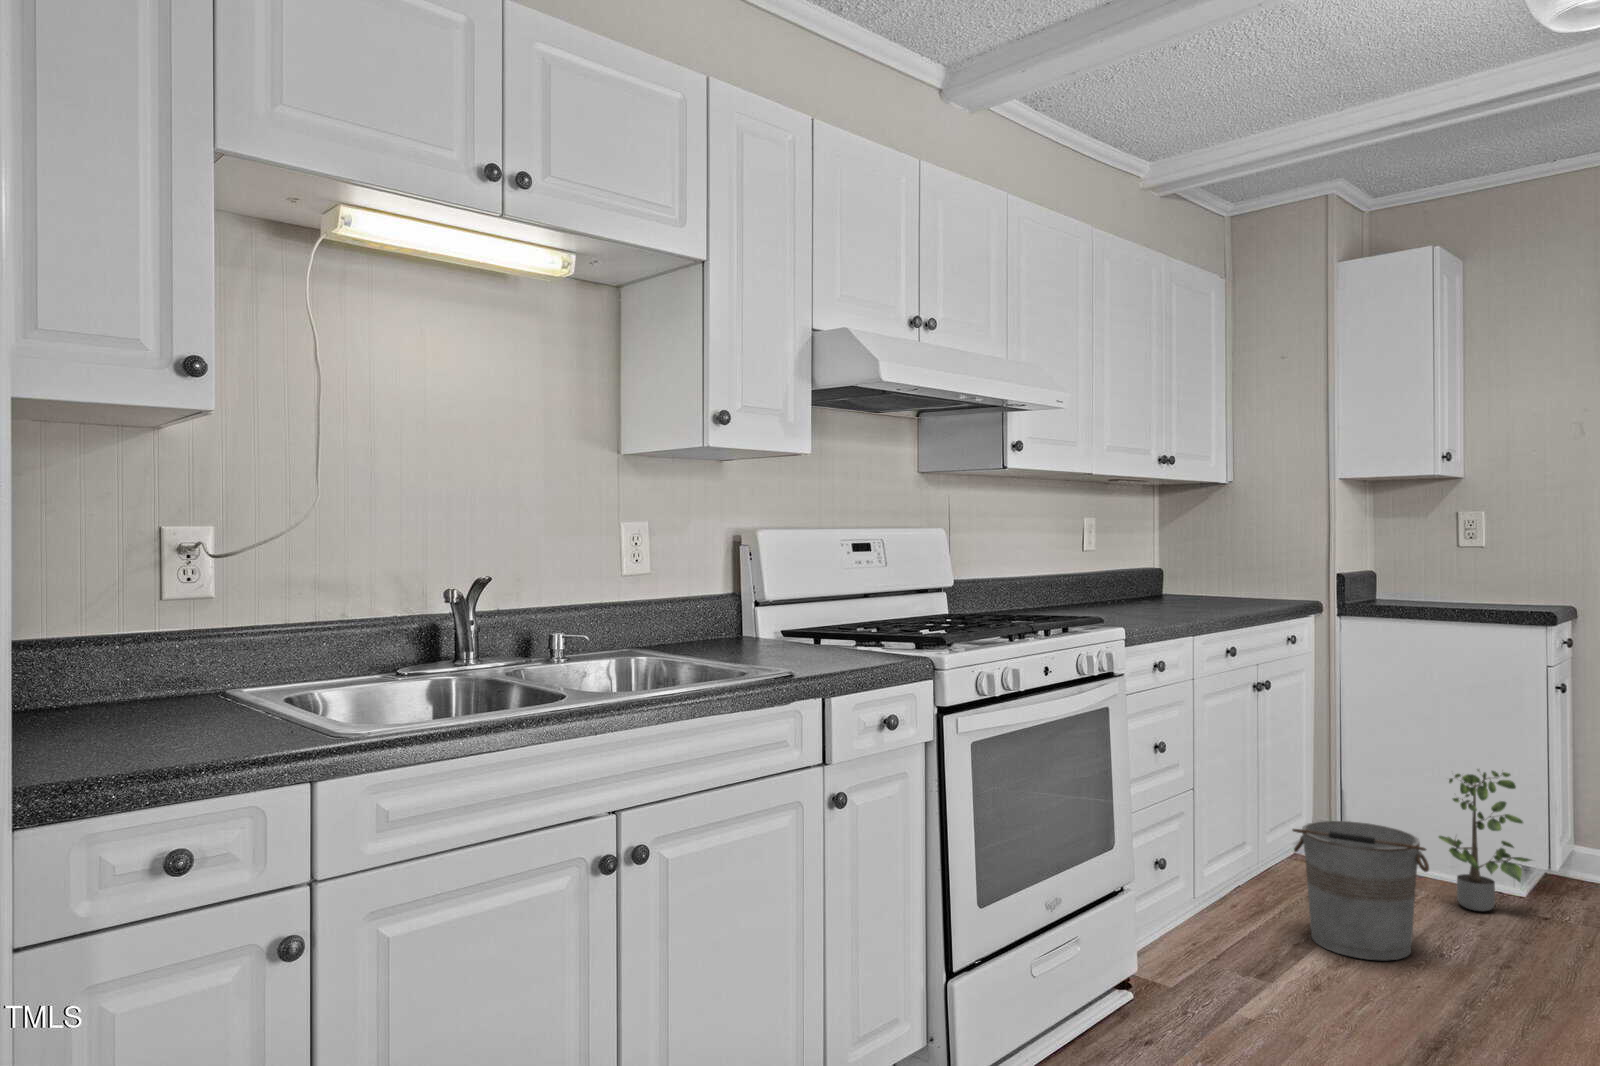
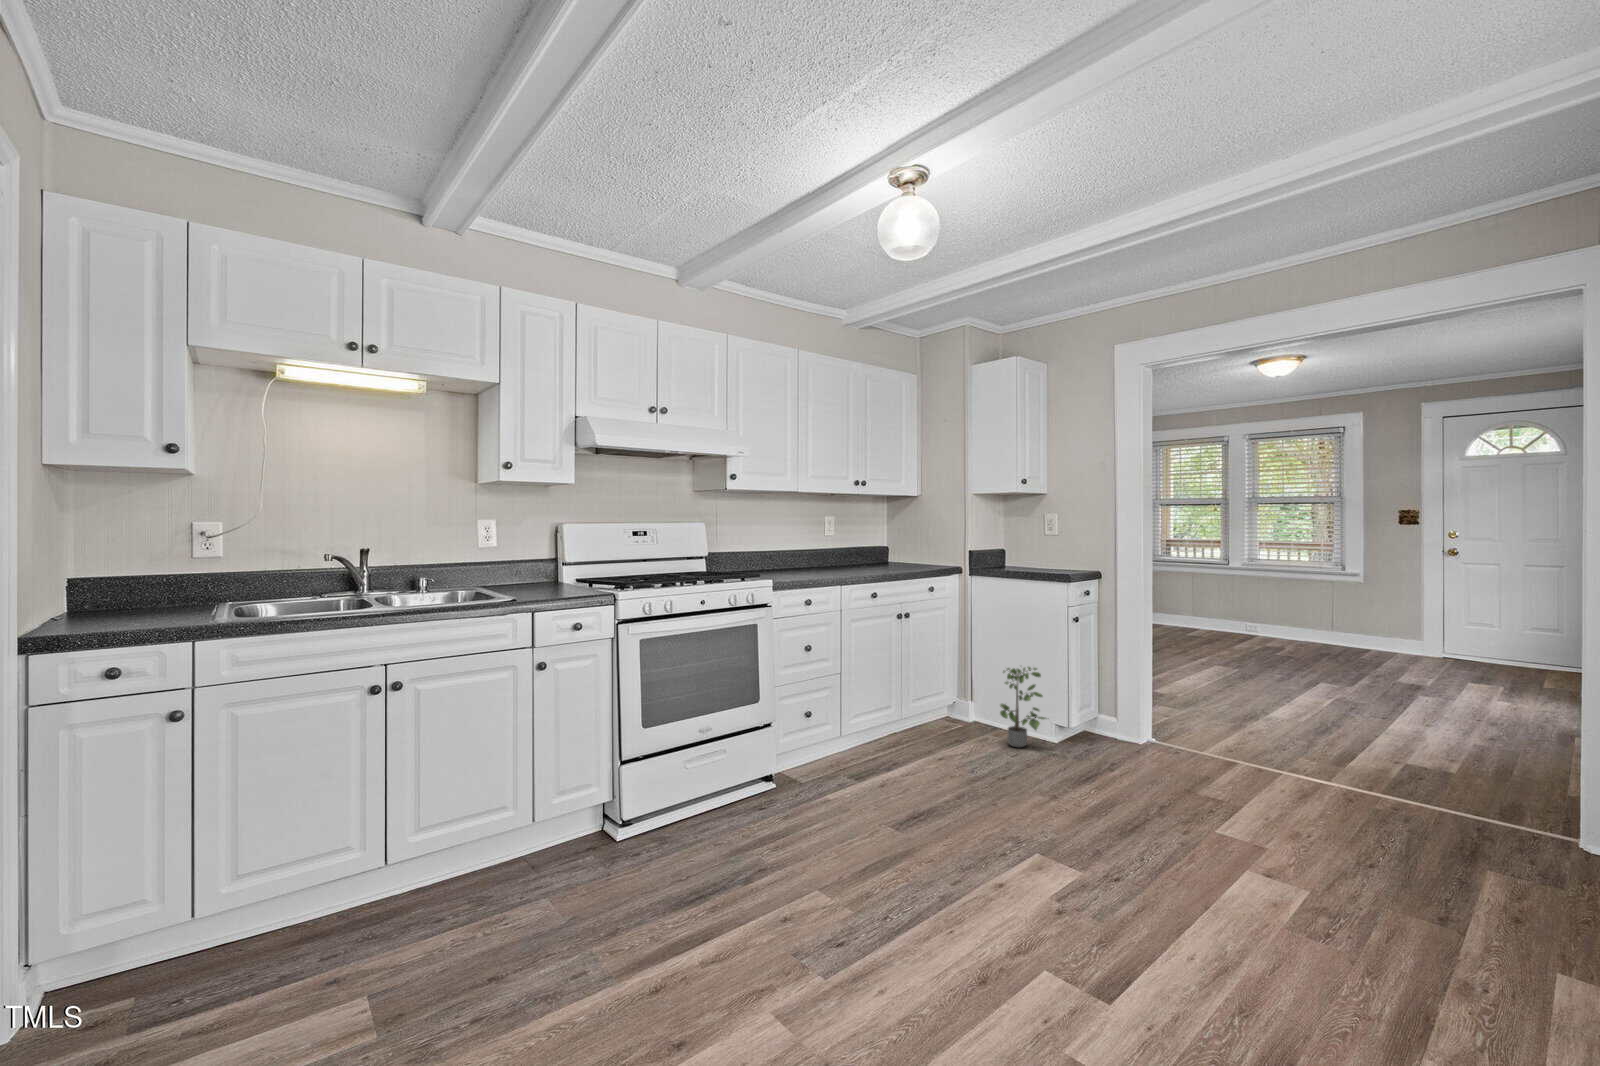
bucket: present [1293,821,1429,960] -> none [891,692,961,770]

